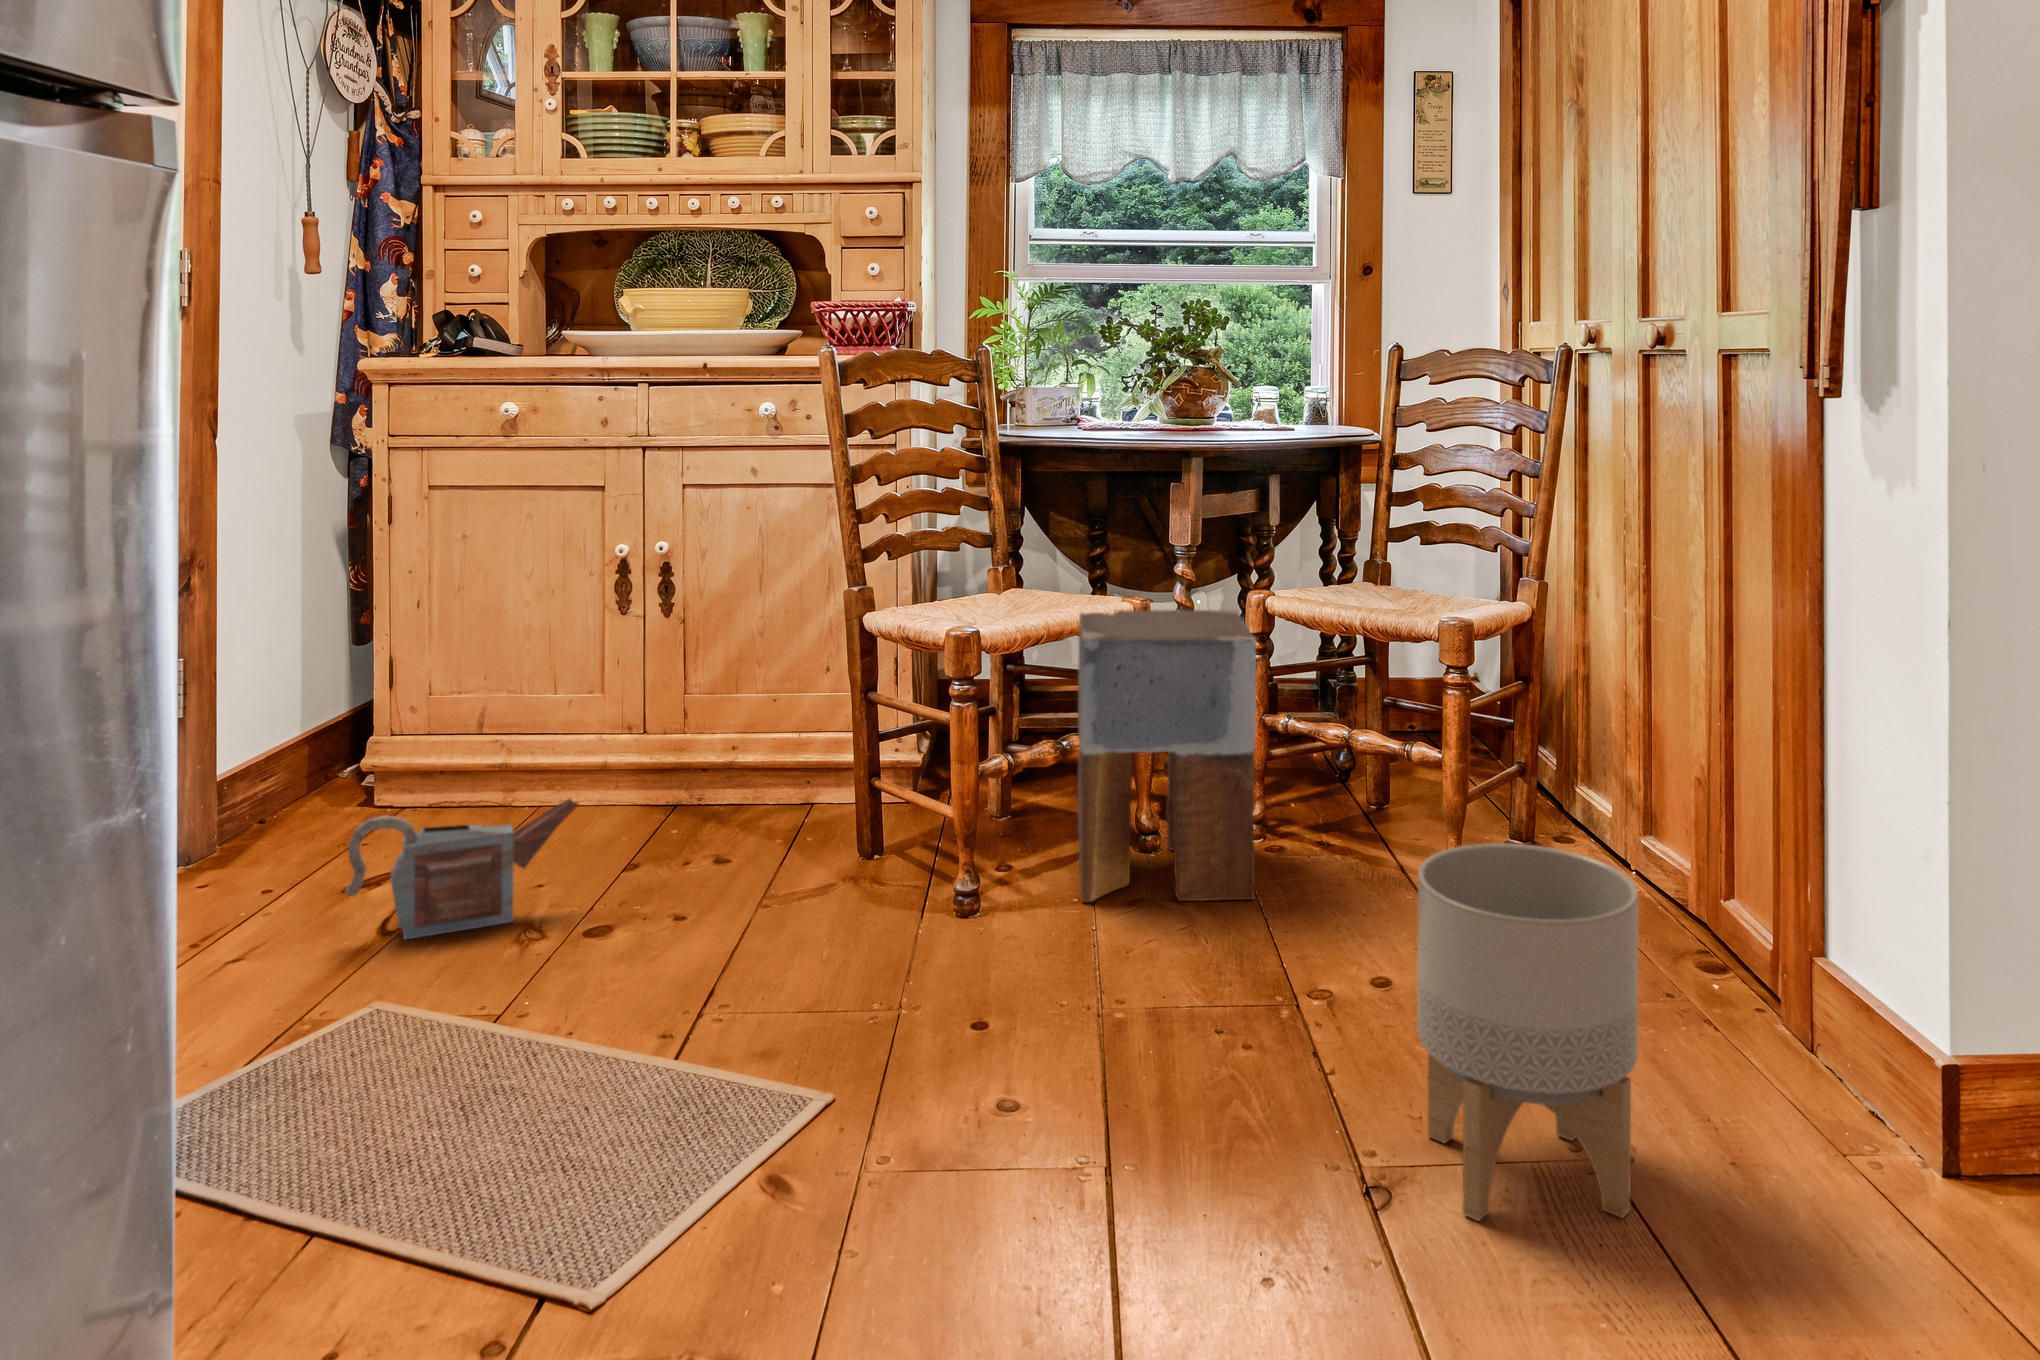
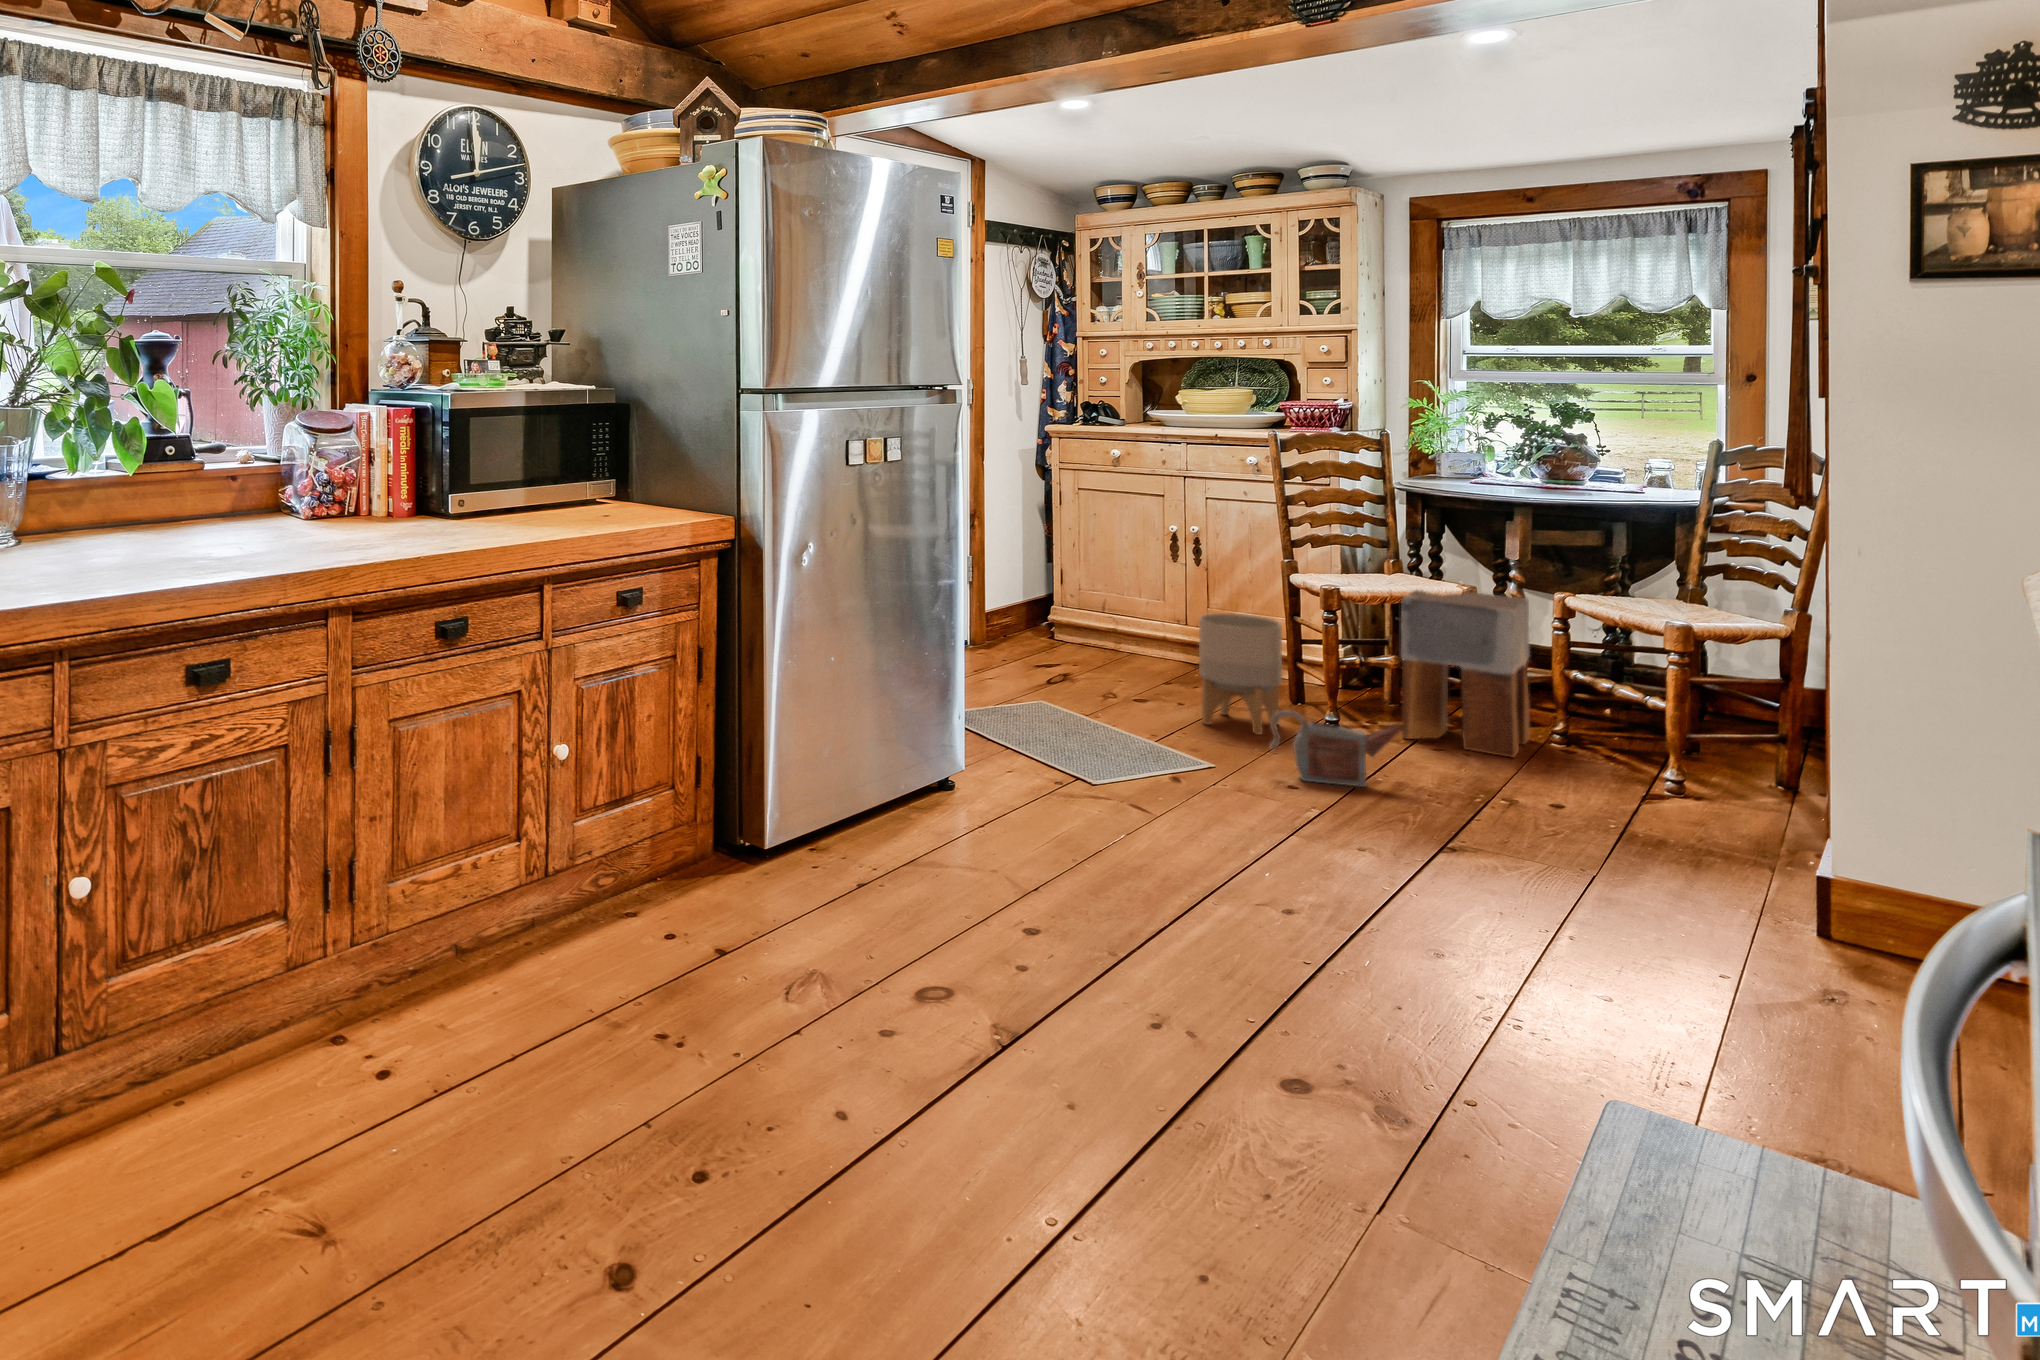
watering can: present [345,799,579,939] -> present [1270,710,1406,787]
planter: present [1417,843,1638,1221] -> present [1199,613,1282,735]

